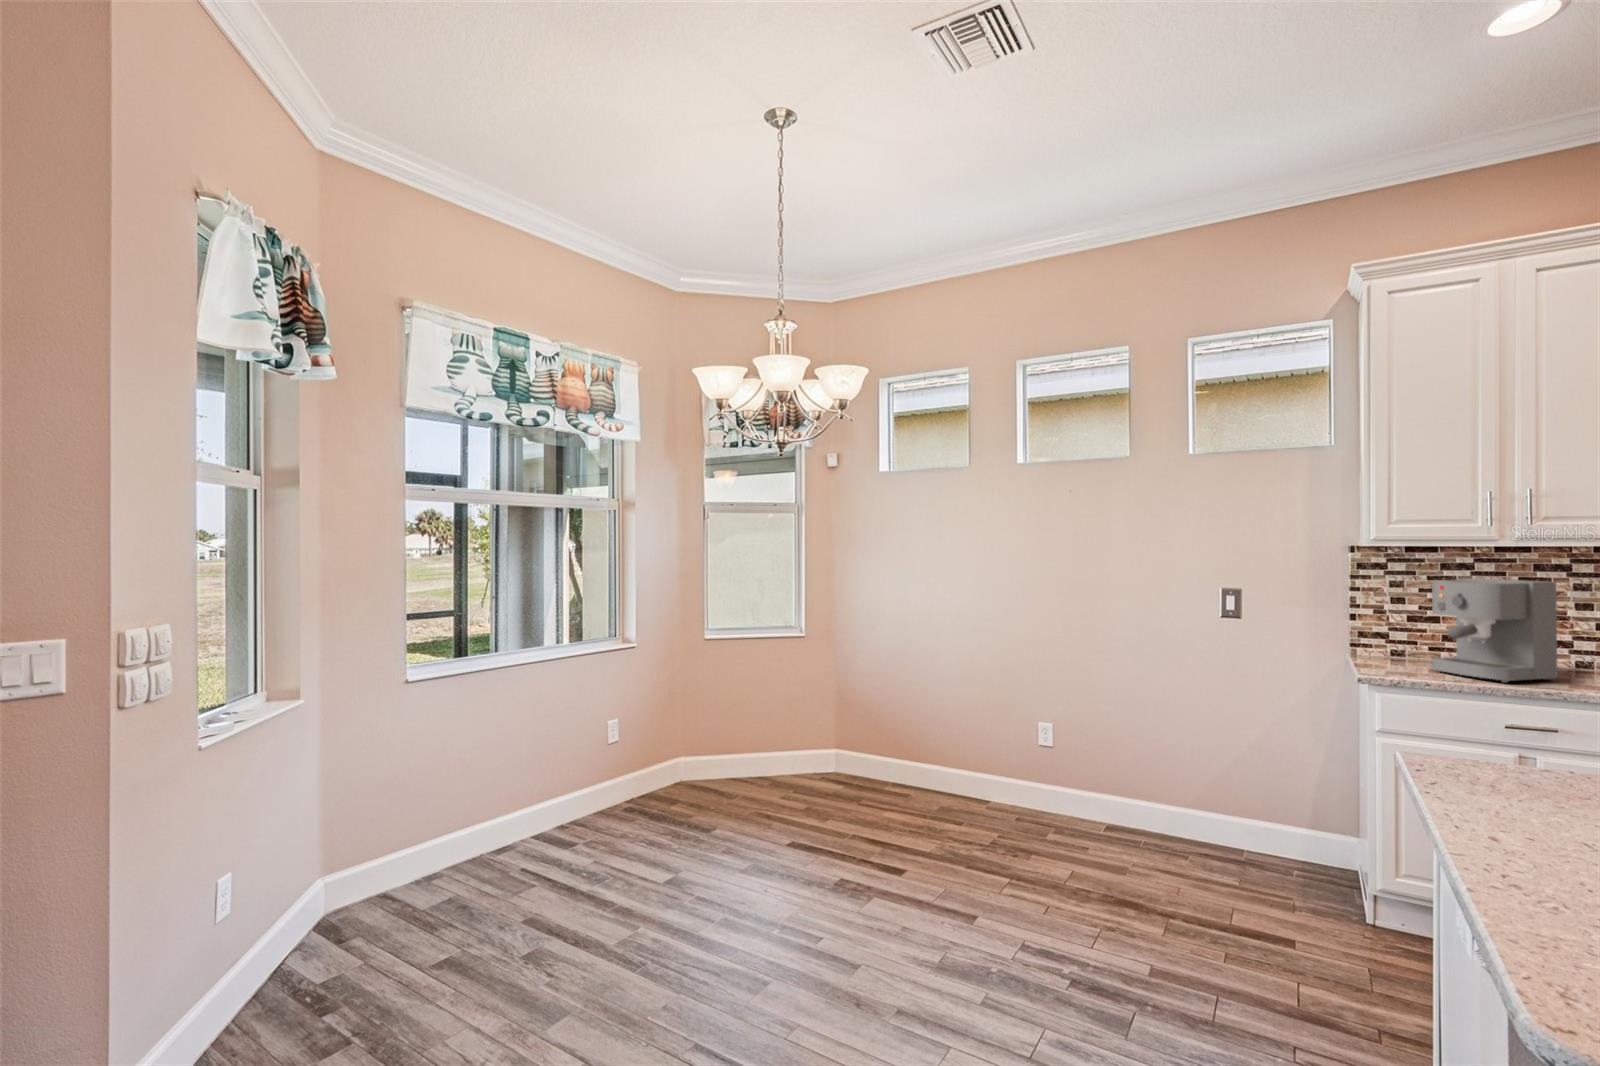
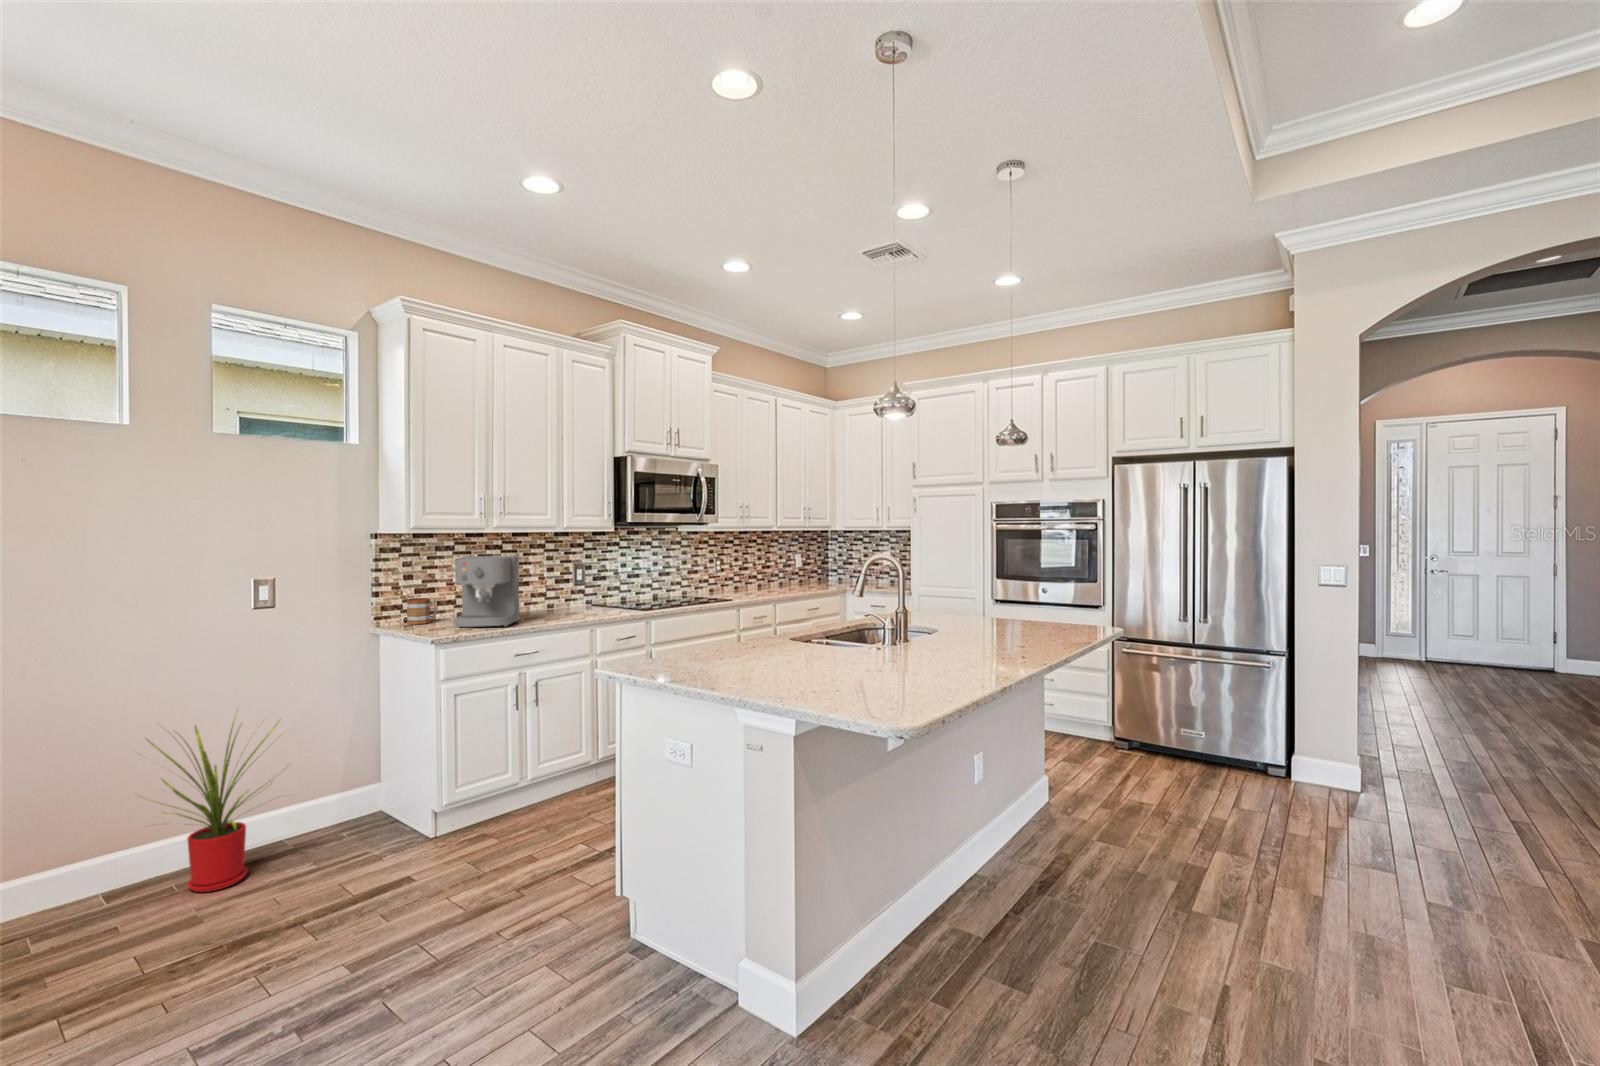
mug: none [1393,628,1440,660] -> present [407,598,437,624]
house plant: none [1105,701,1229,863] -> present [146,716,278,892]

